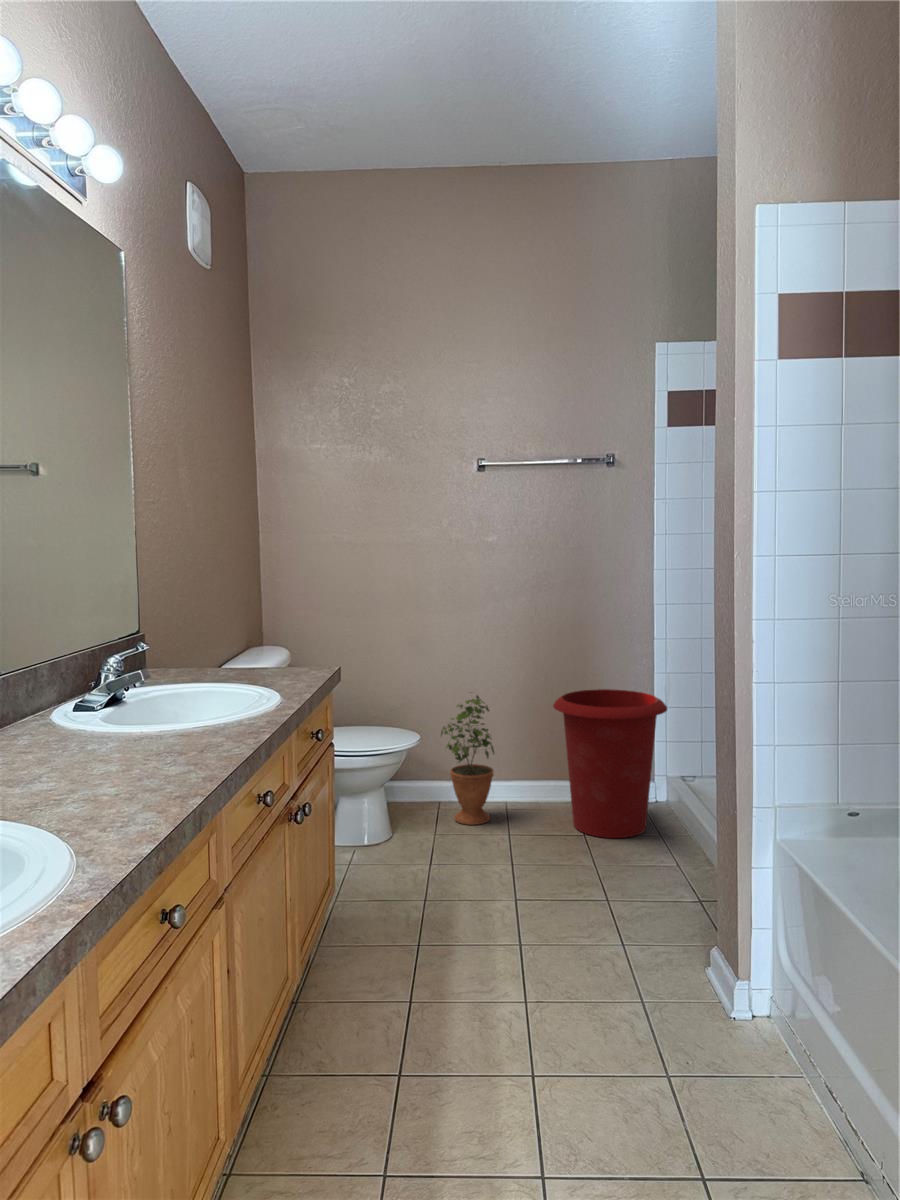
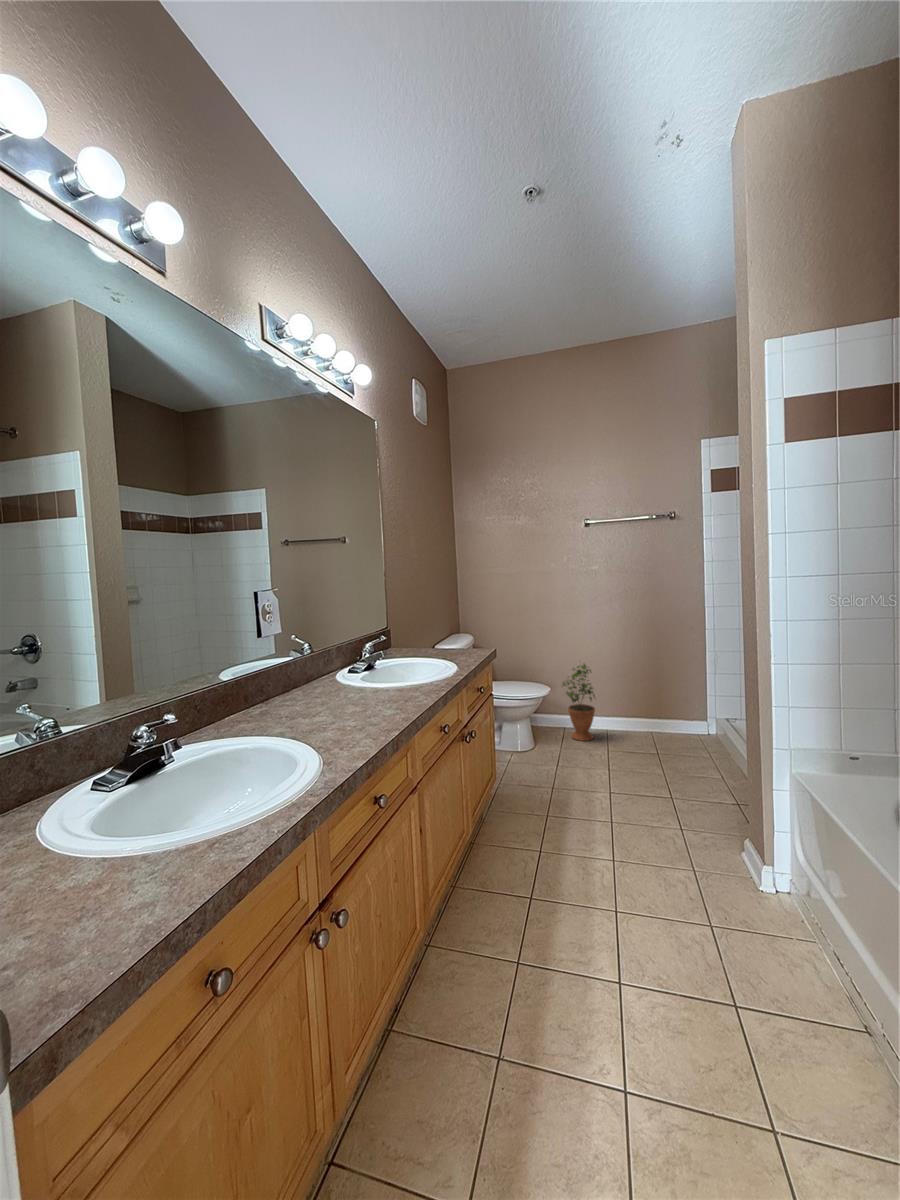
waste bin: present [553,689,667,838] -> none [632,661,711,756]

